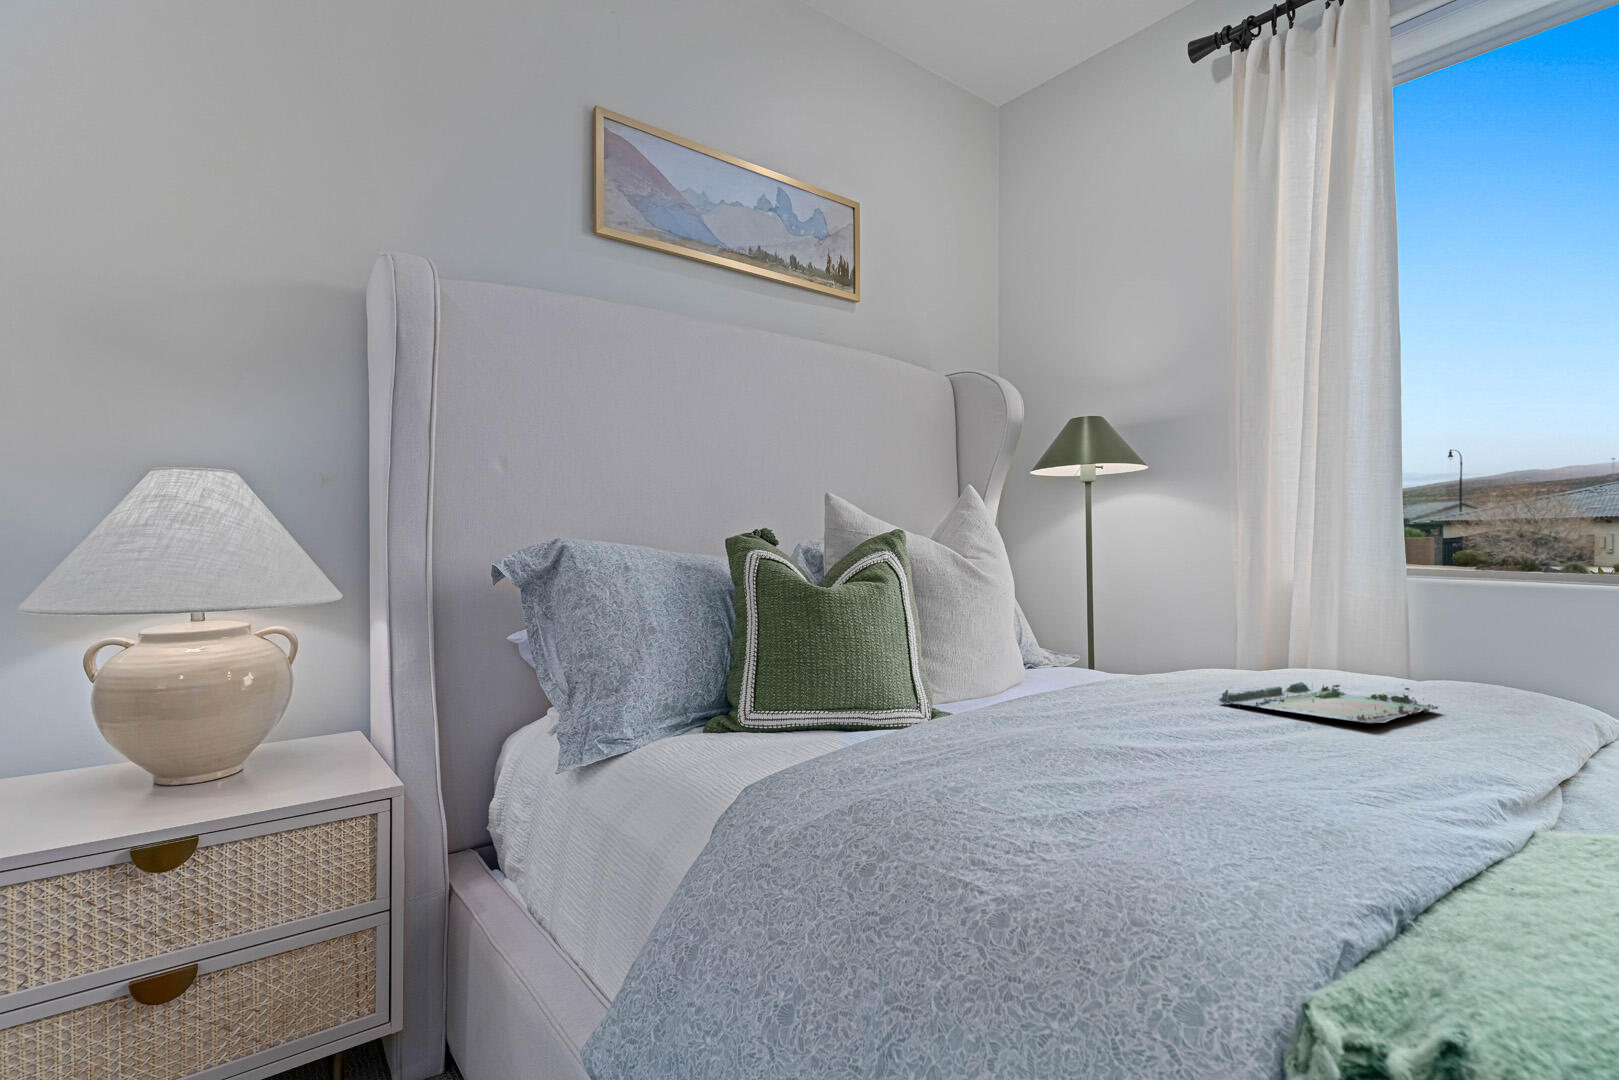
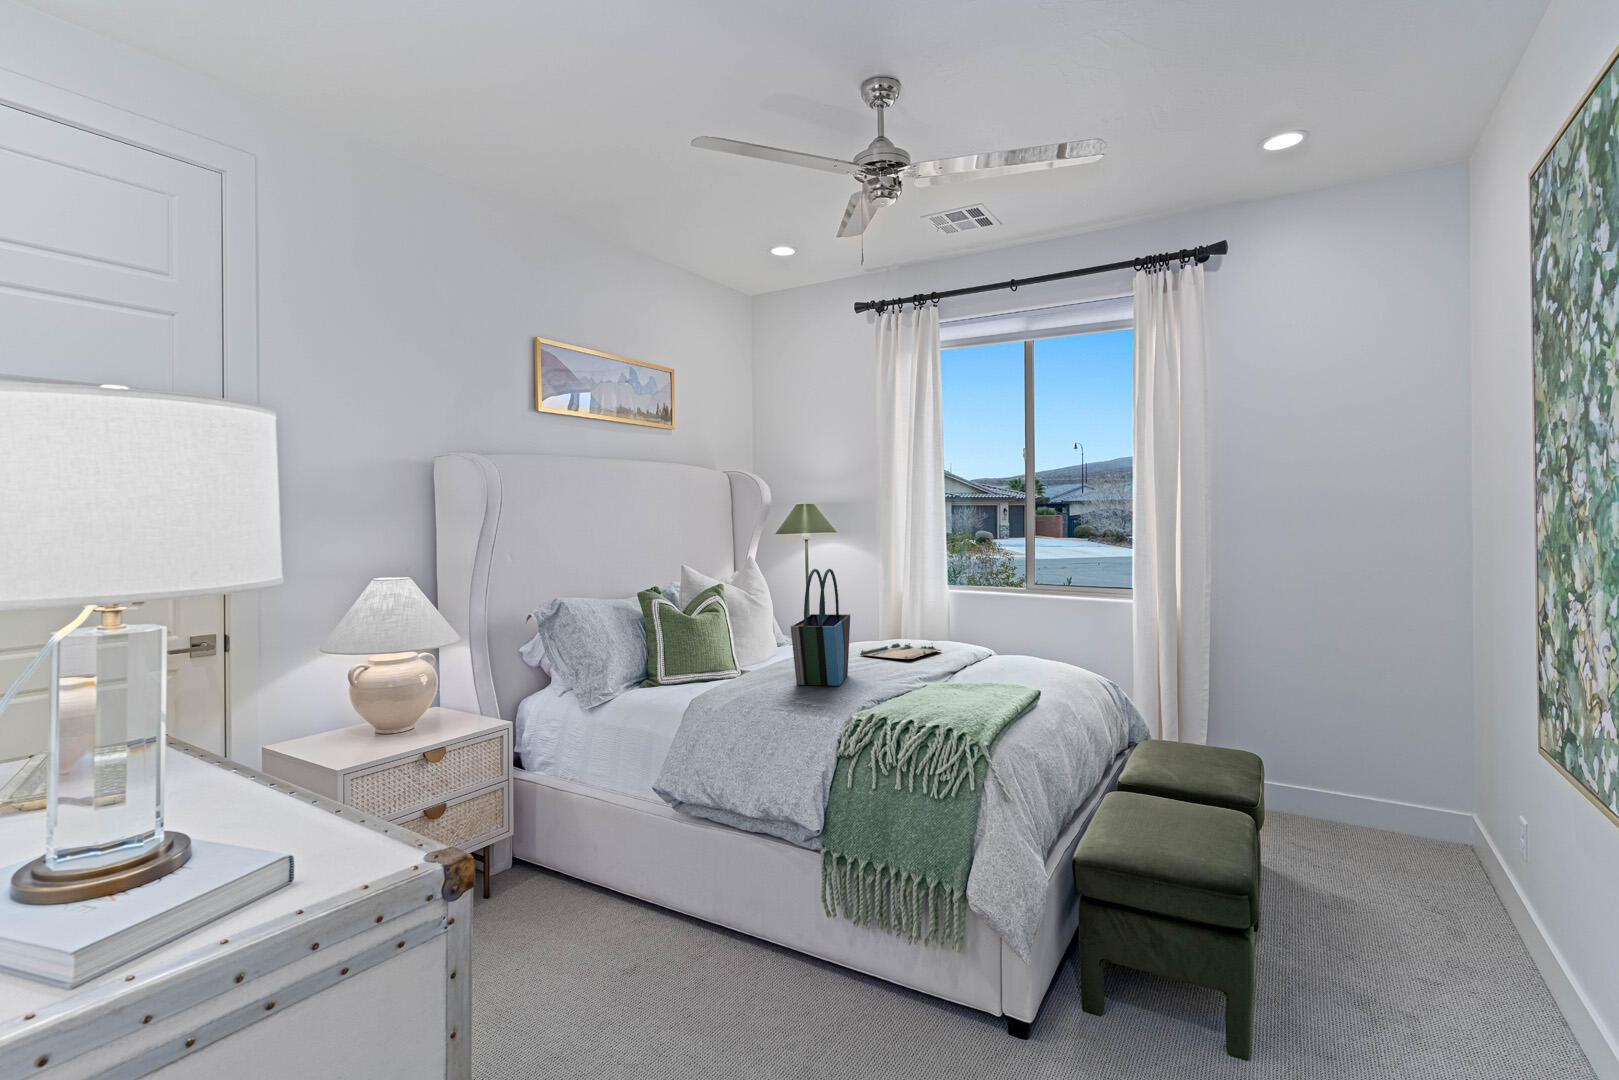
tote bag: none [1055,439,1221,792] -> present [791,569,850,686]

